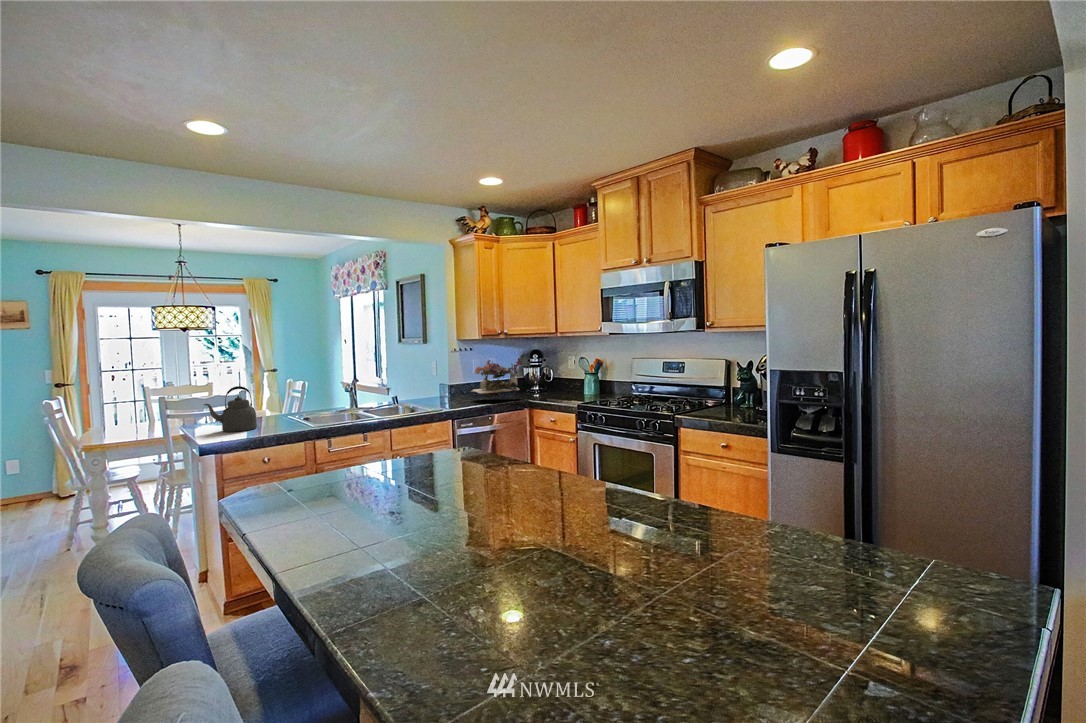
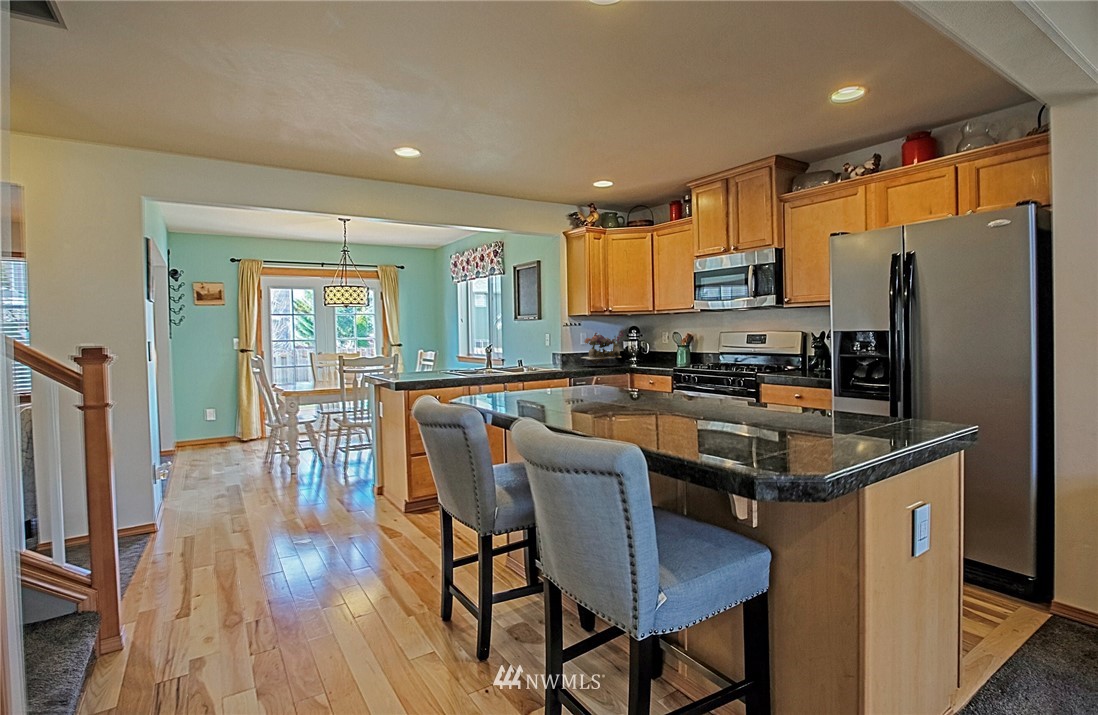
kettle: present [204,386,257,432] -> none [389,346,425,380]

